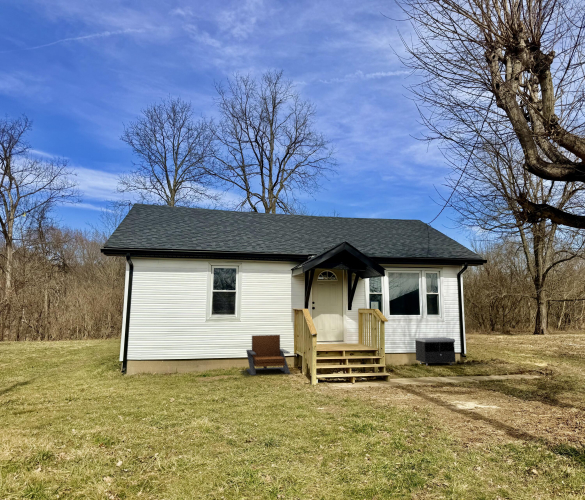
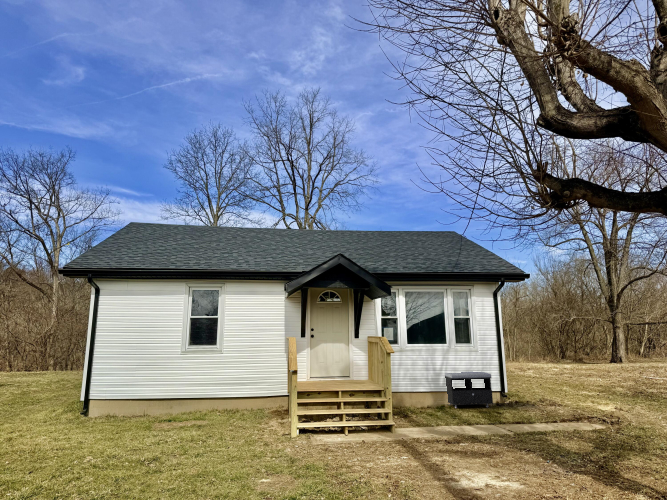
lounge chair: present [246,335,290,375] -> none [224,369,275,422]

